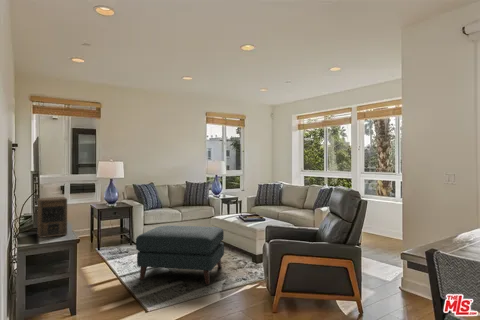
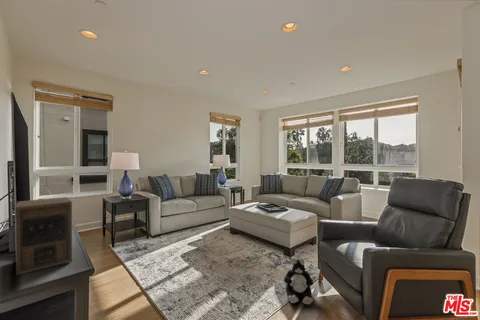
ottoman: present [136,225,224,285] -> none [168,221,264,295]
plush toy: none [228,256,253,291] -> present [284,259,313,305]

